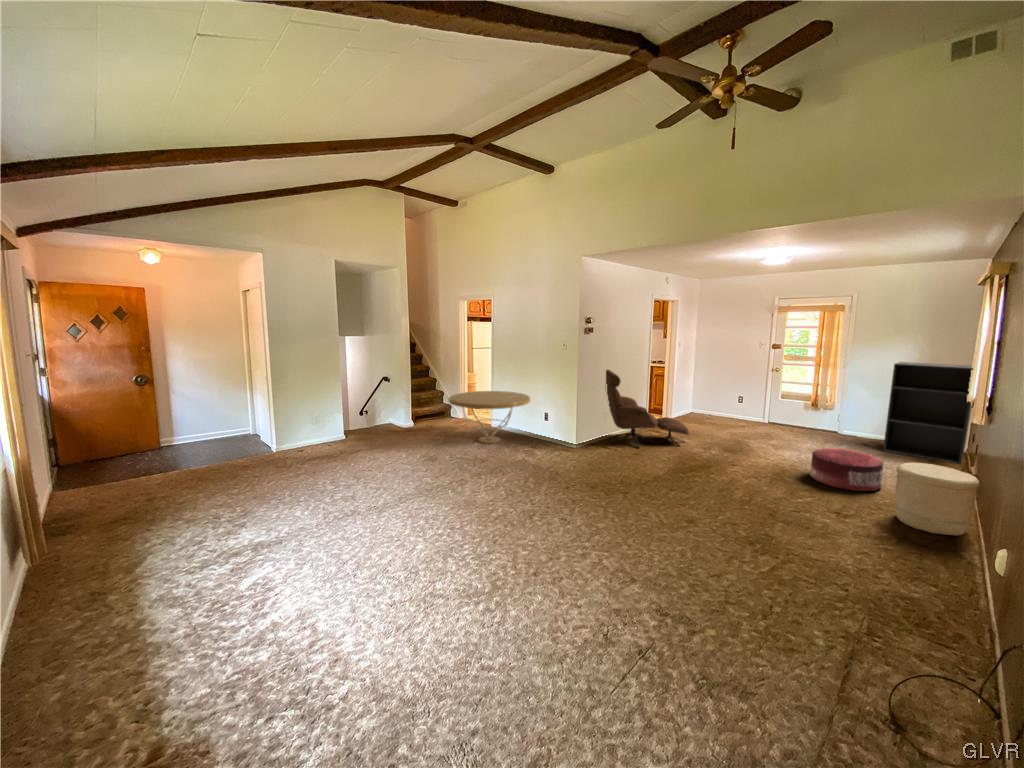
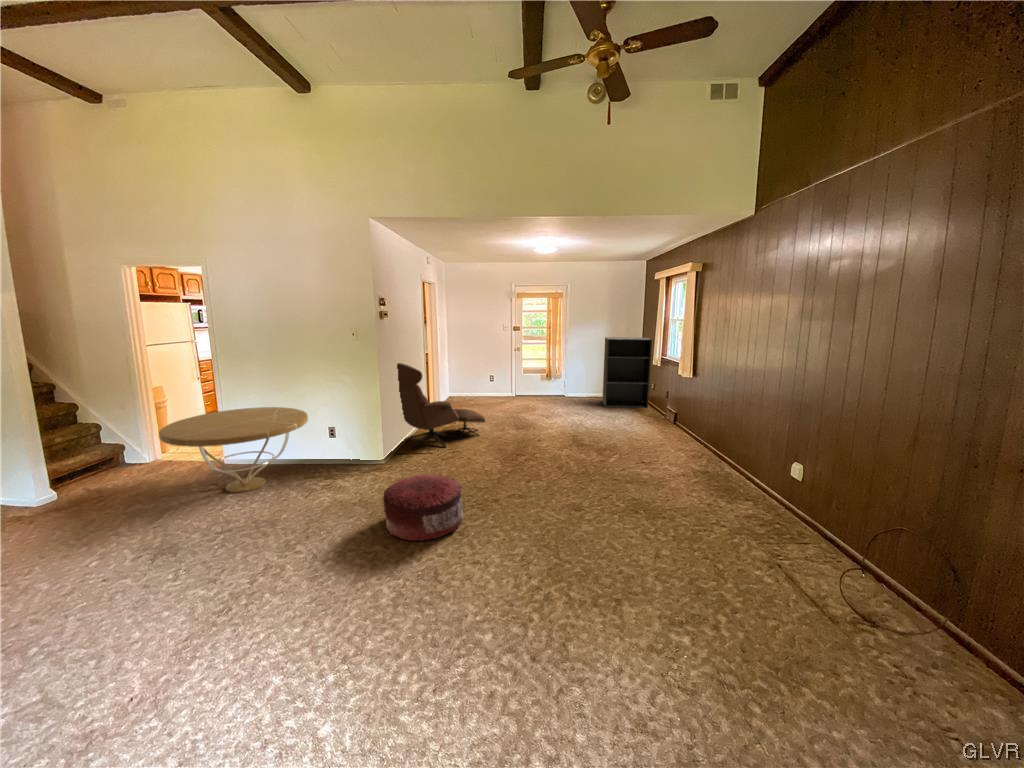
pouf: present [810,448,883,491] -> present [383,473,463,541]
woven basket: present [895,463,979,535] -> none [668,413,716,464]

